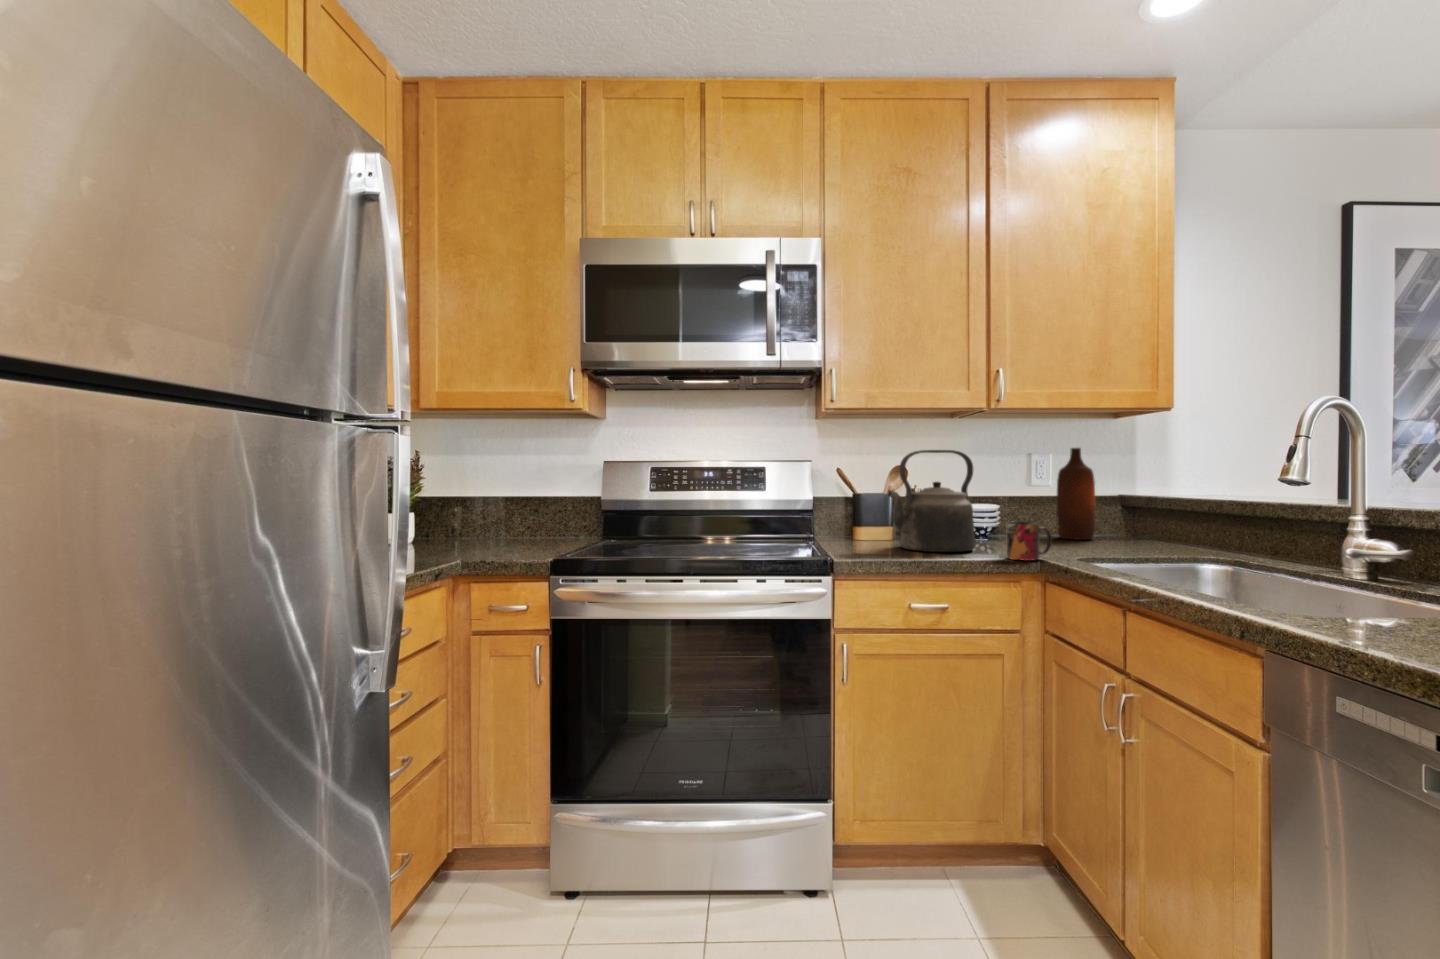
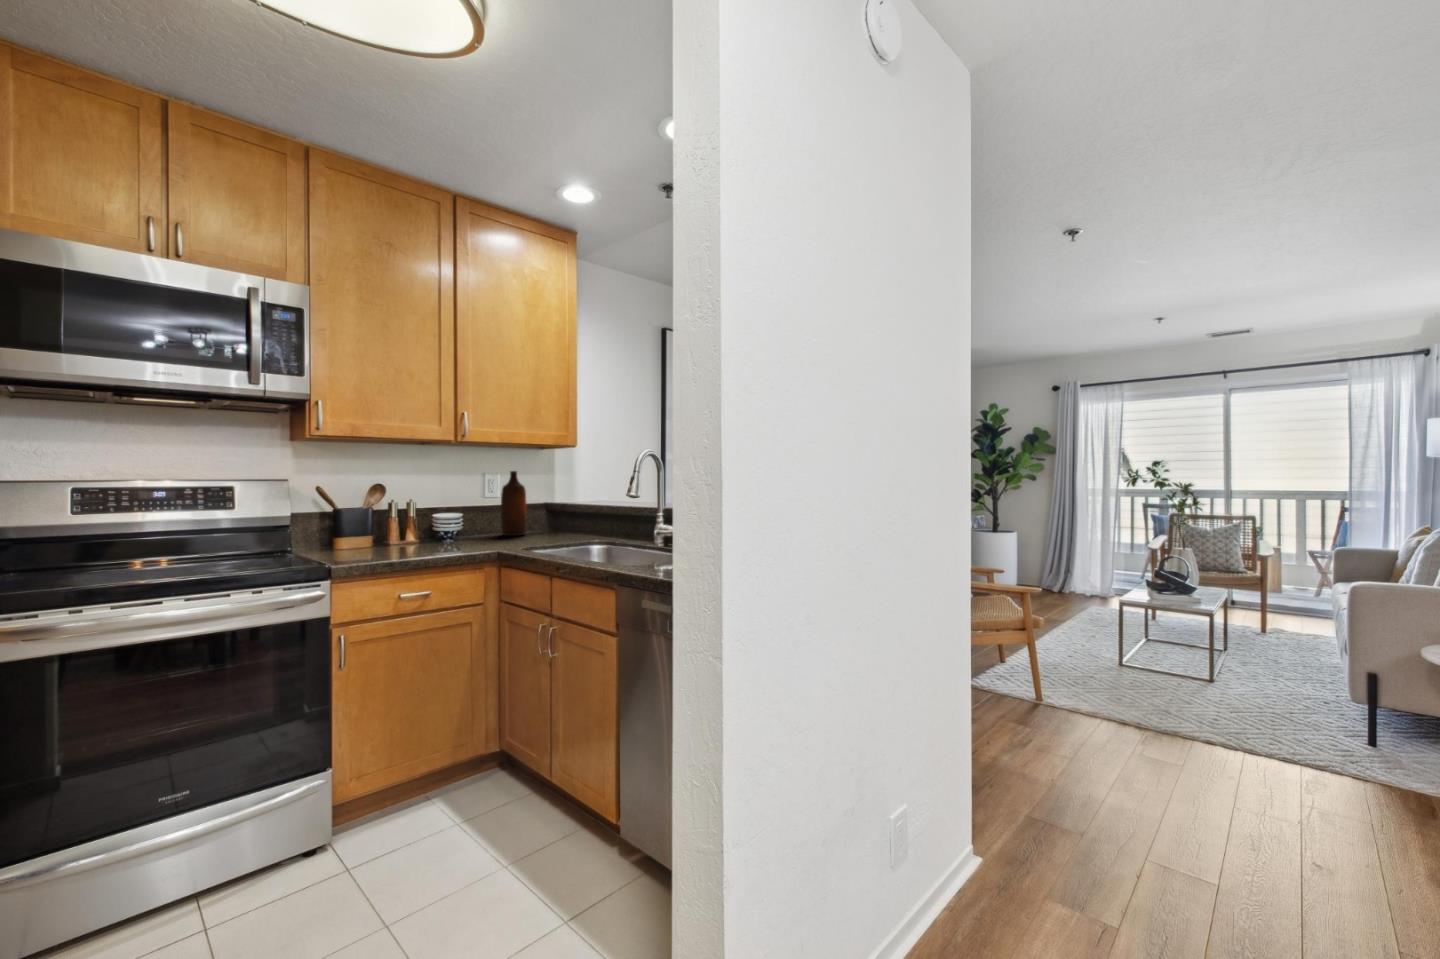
kettle: present [888,450,975,552] -> none [375,473,447,553]
mug: present [1007,521,1051,561] -> none [472,525,503,553]

